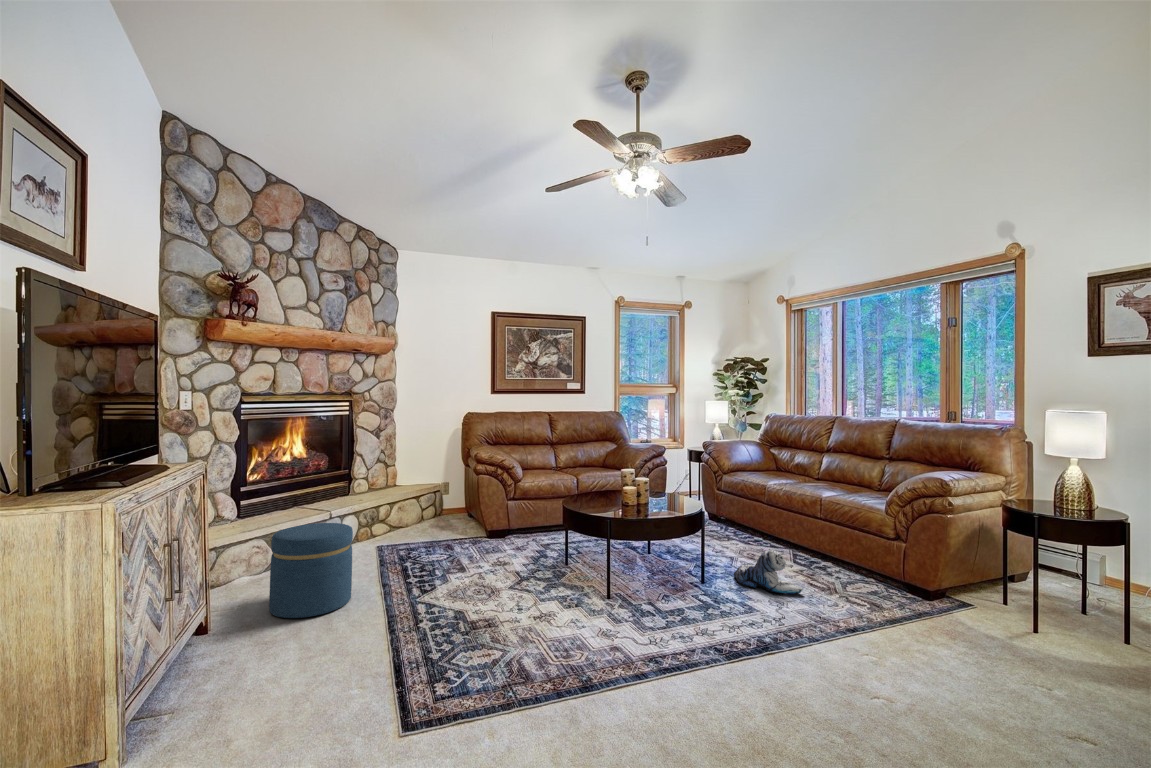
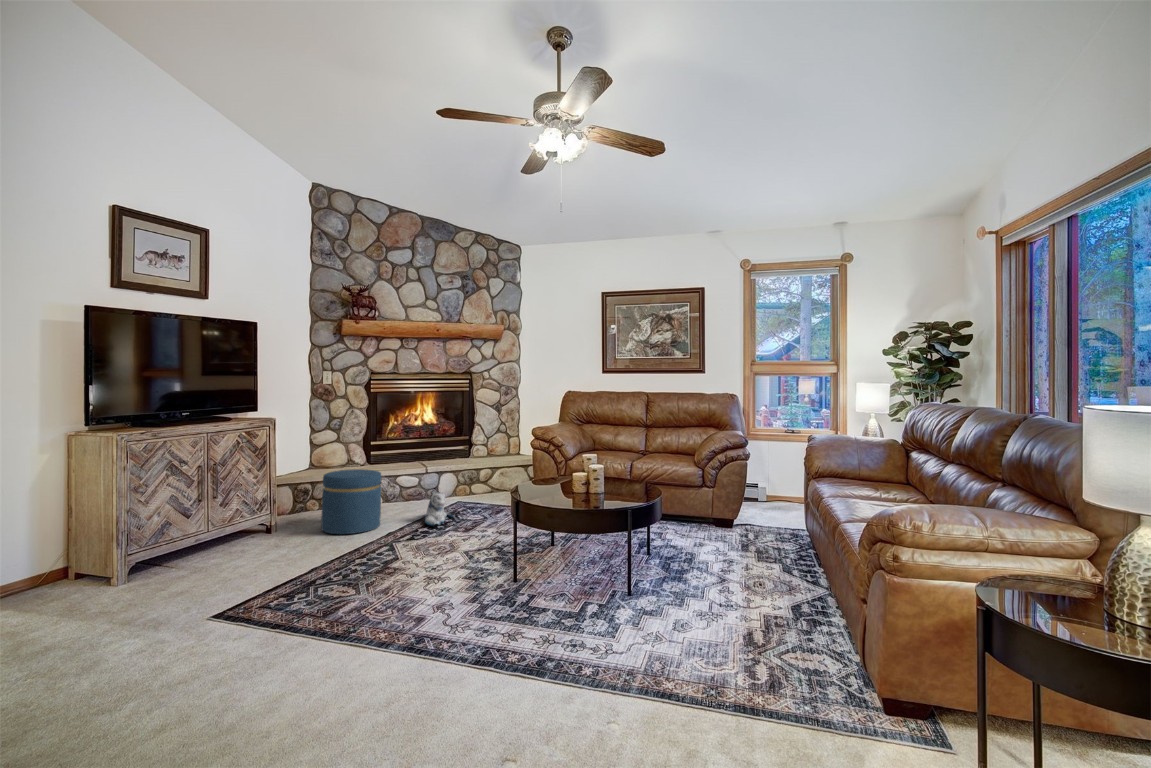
plush toy: present [734,550,803,594] -> present [425,492,453,526]

